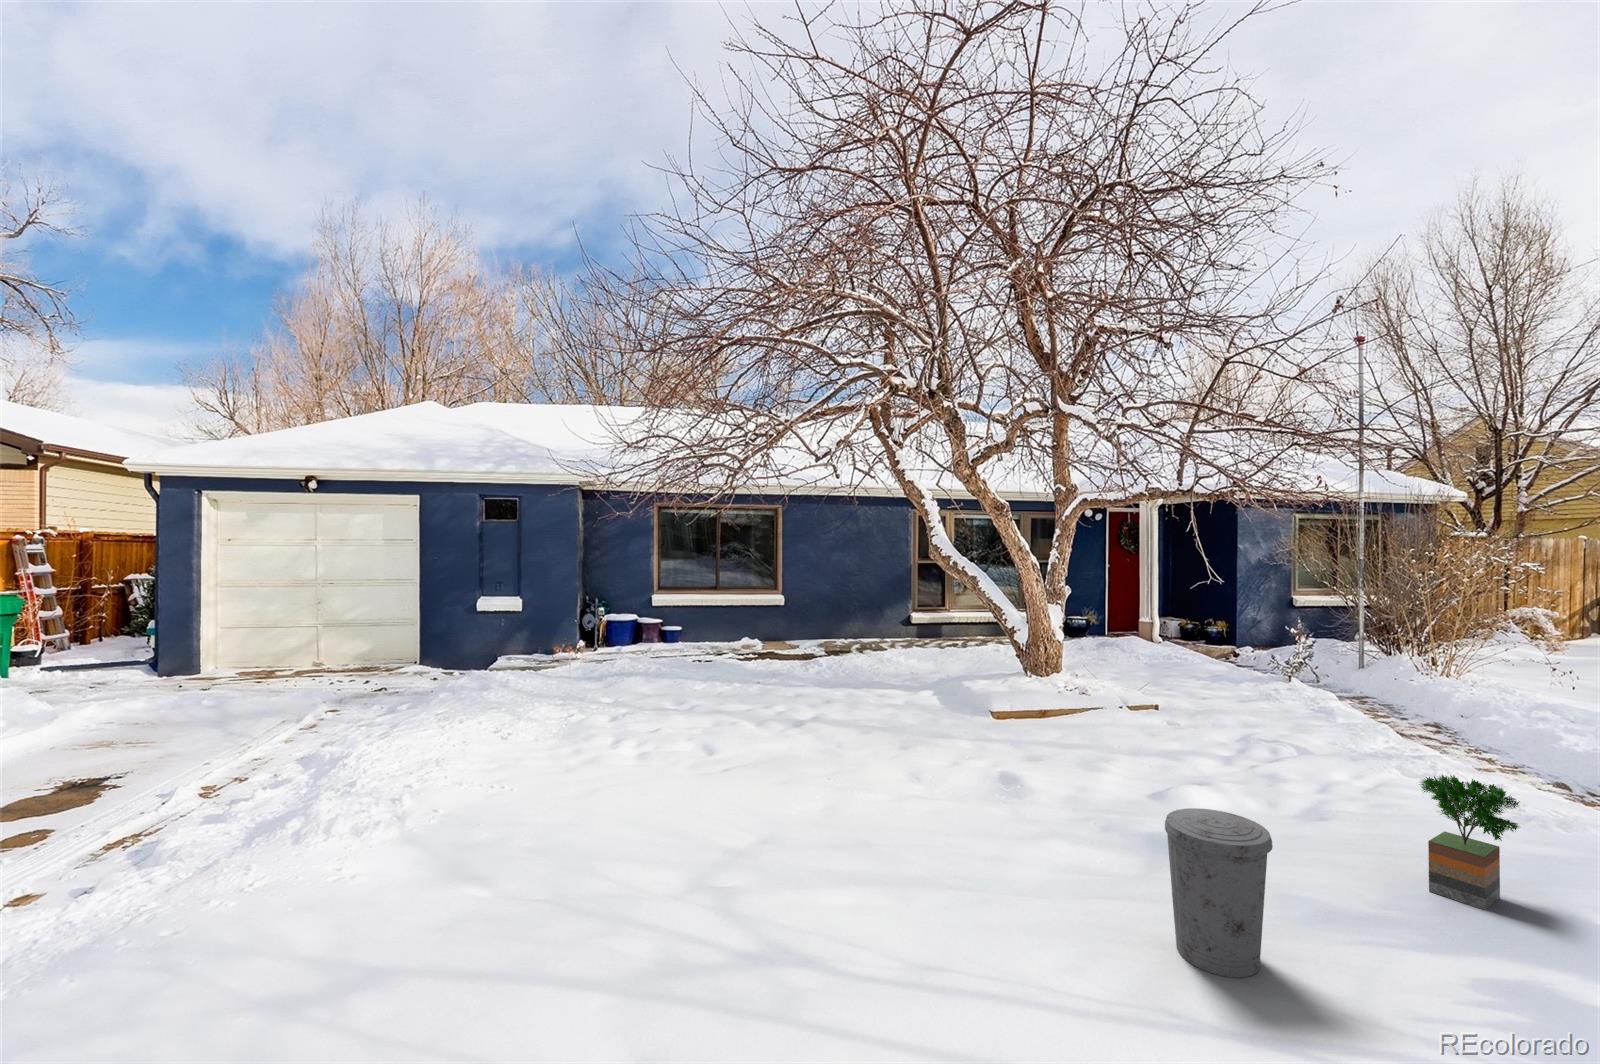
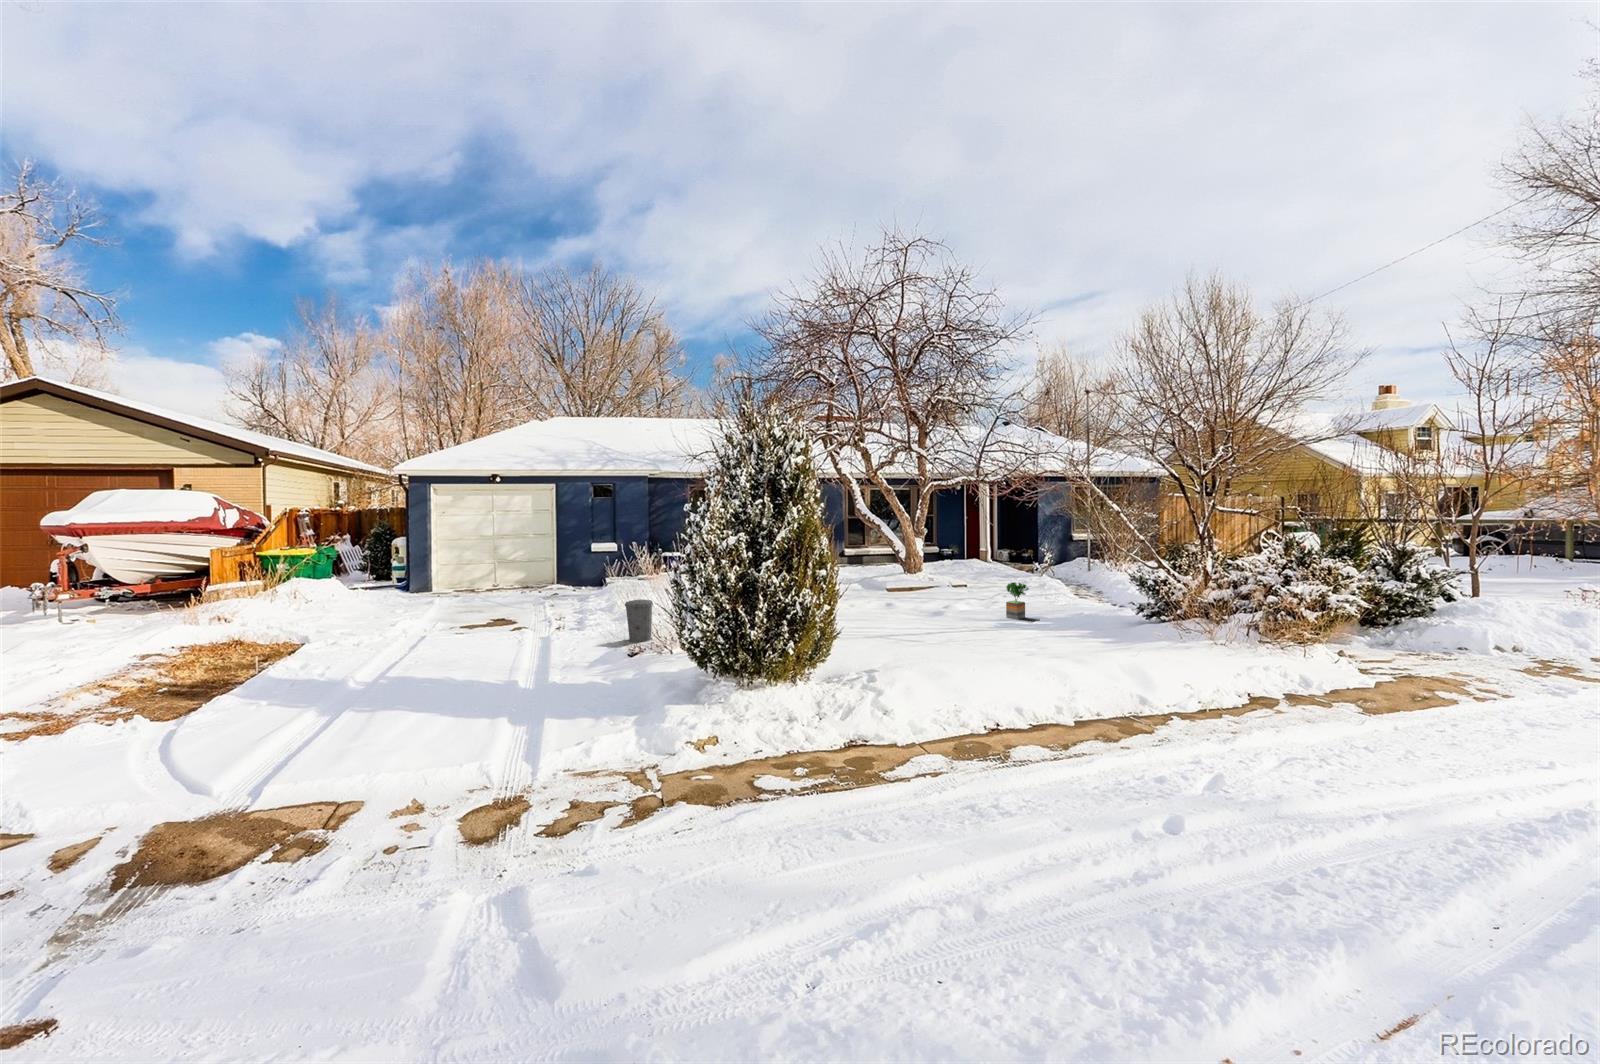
trash can: present [1165,808,1273,978] -> present [625,599,653,642]

